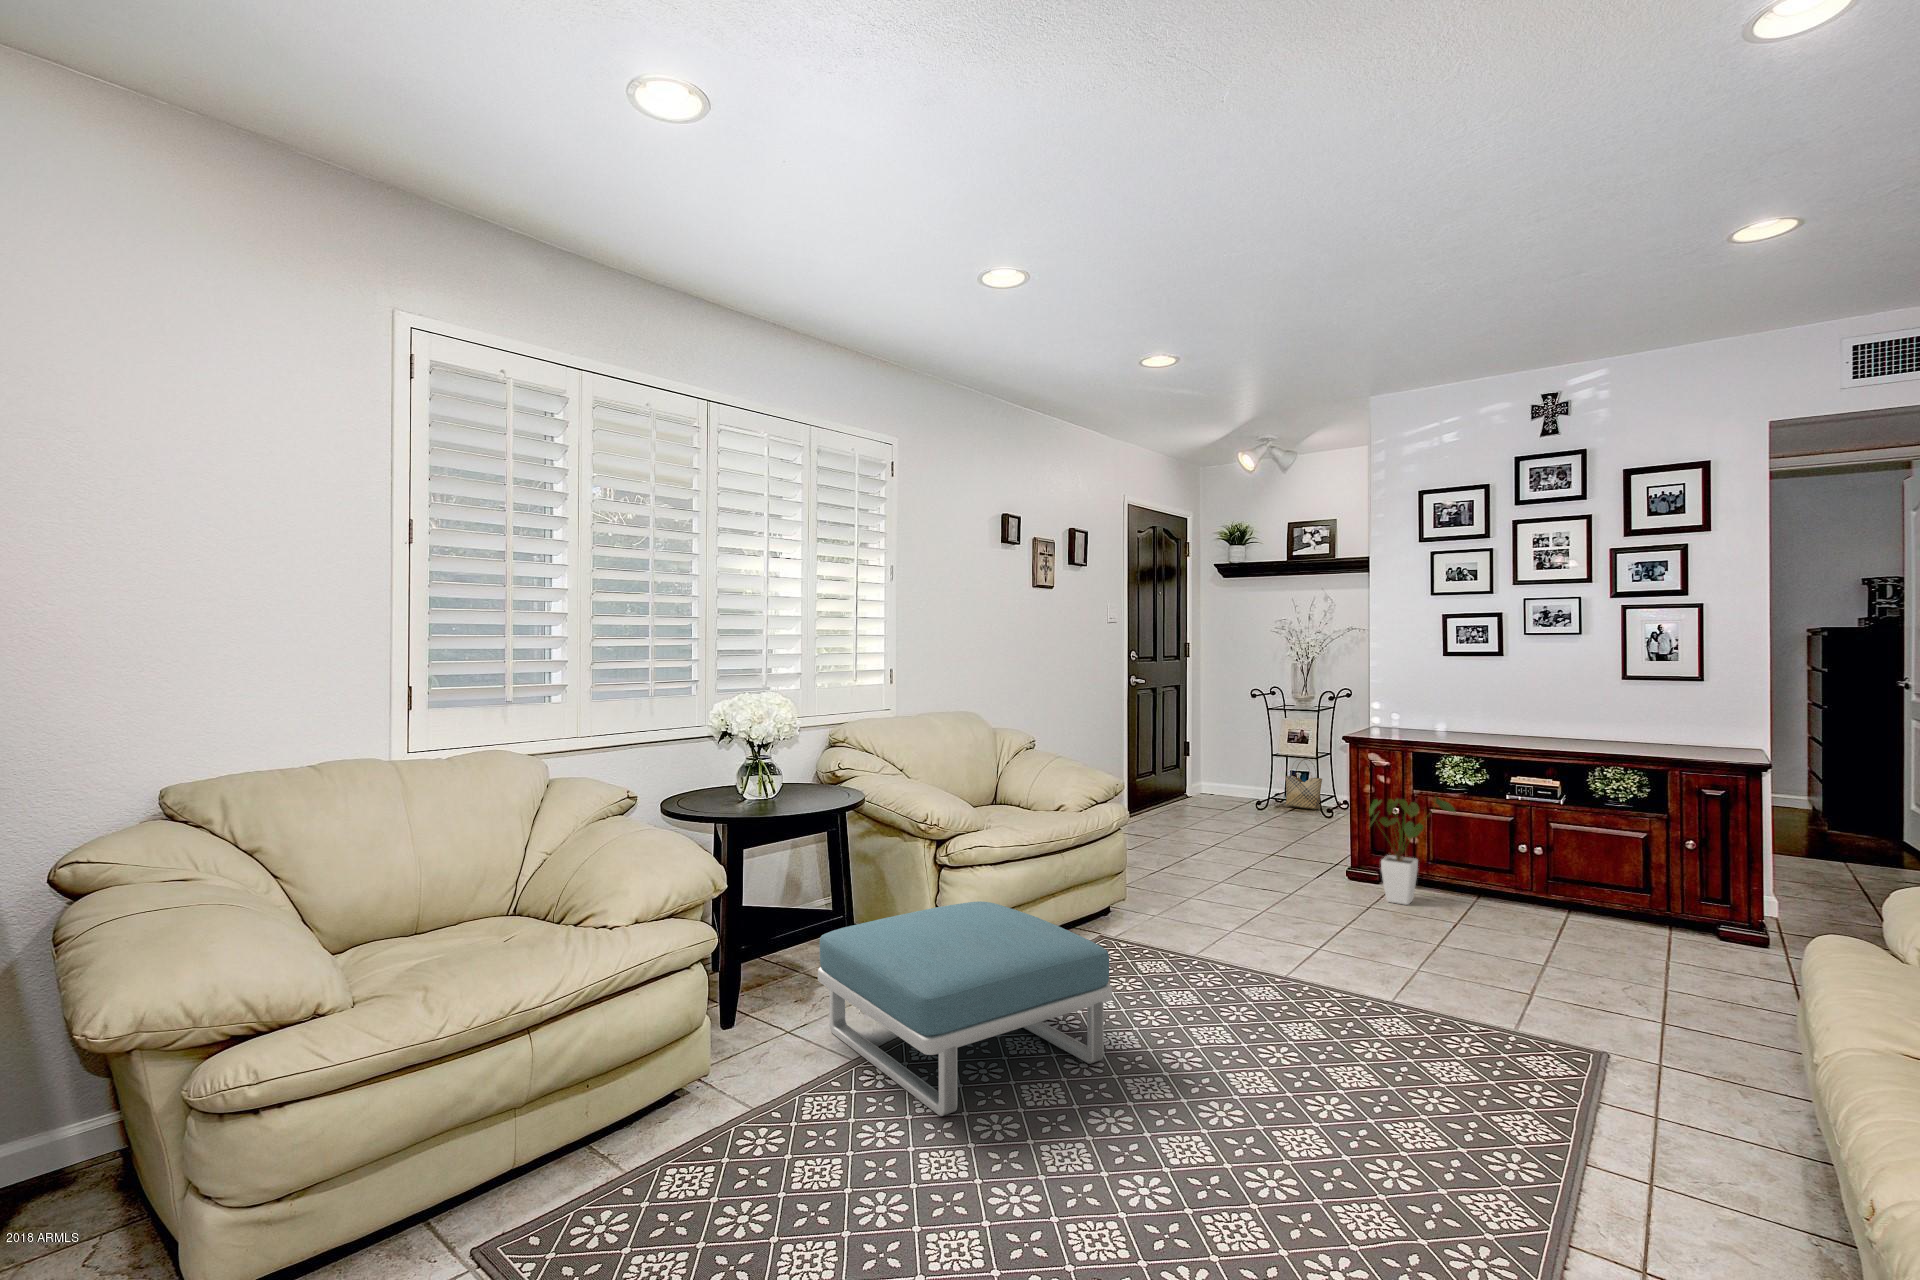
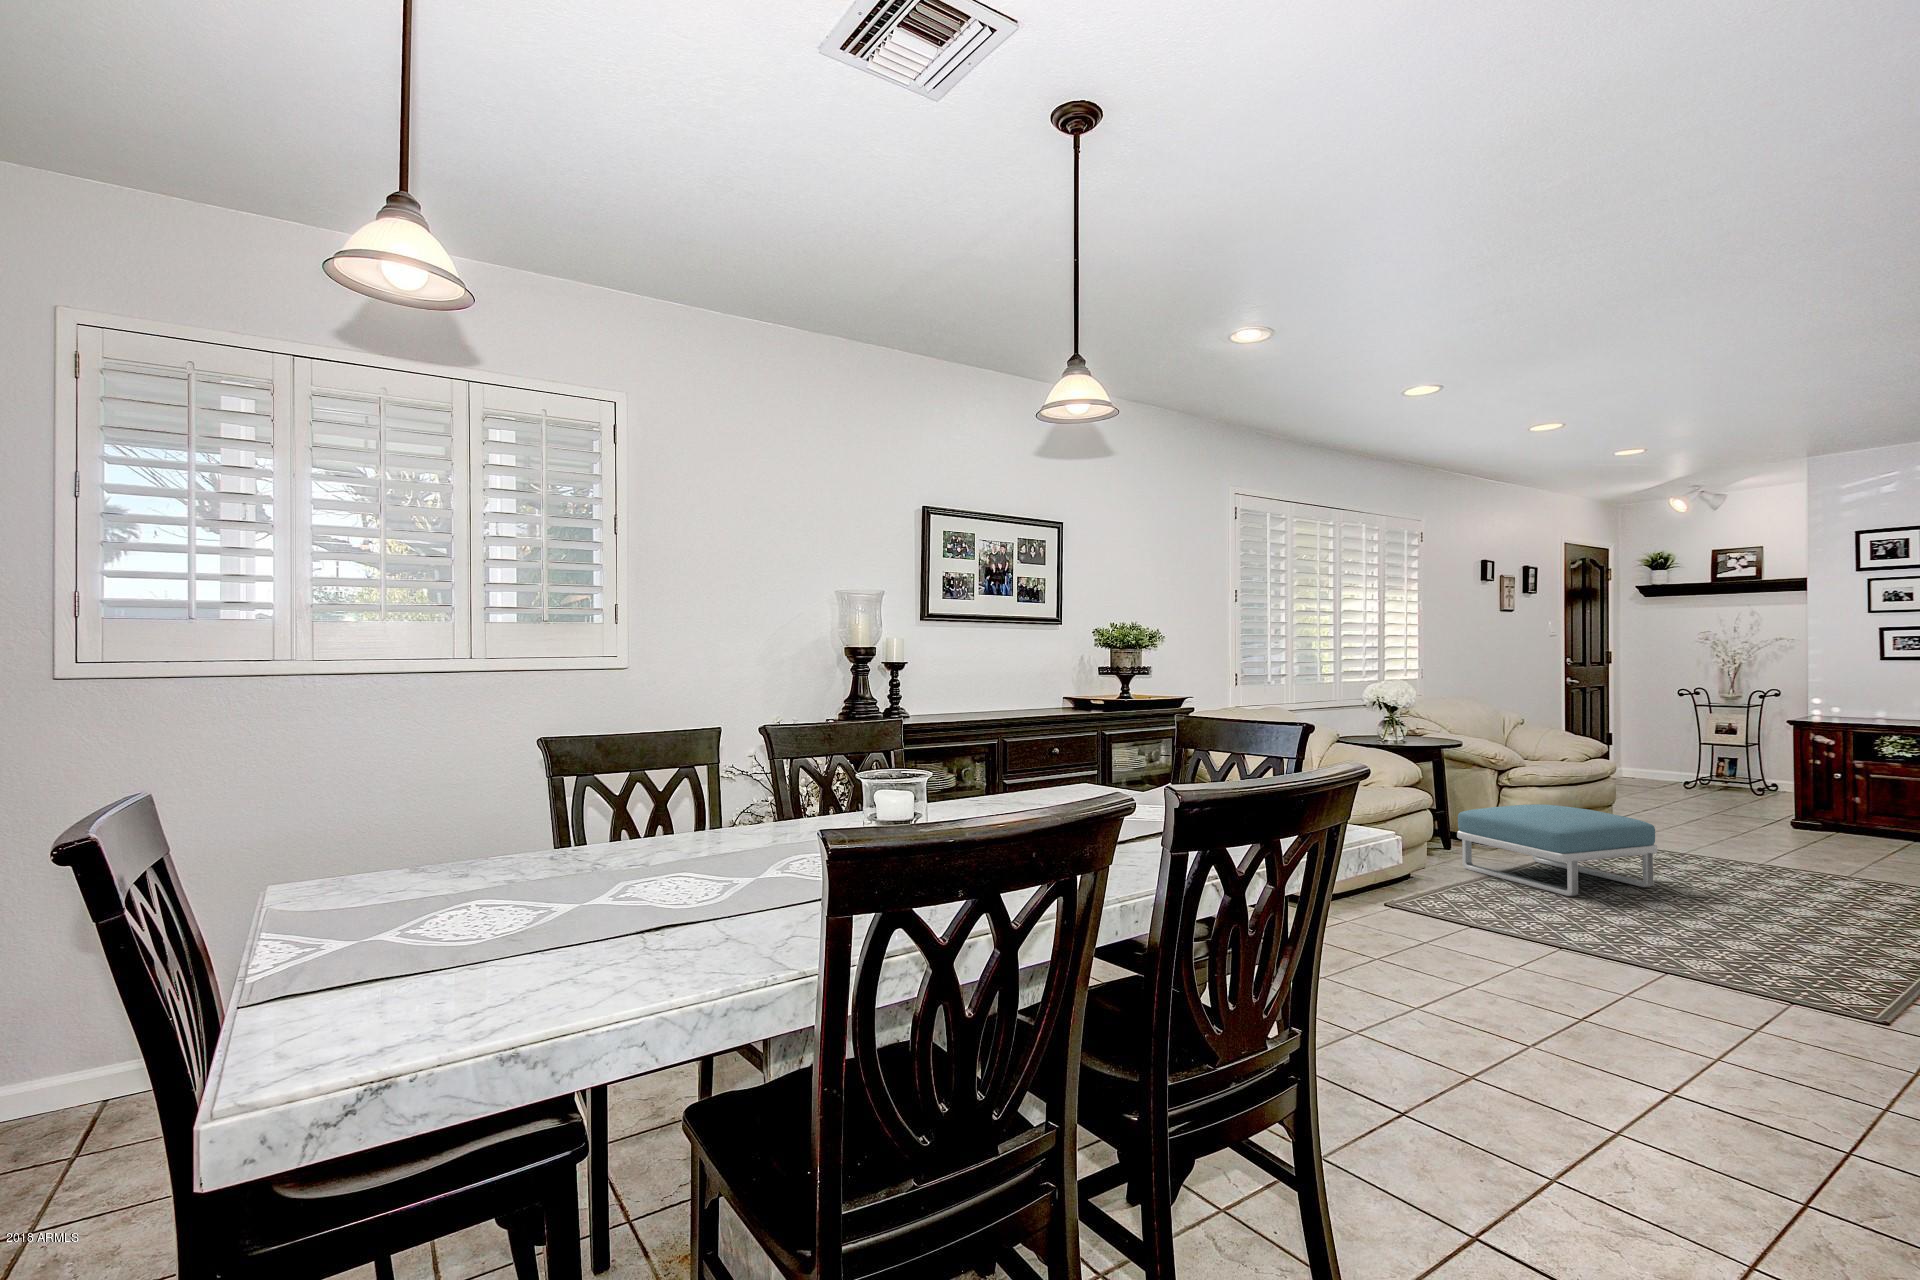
woven basket: present [1285,759,1322,809] -> none [1712,749,1751,791]
house plant: present [1369,797,1455,905] -> none [1815,764,1897,844]

